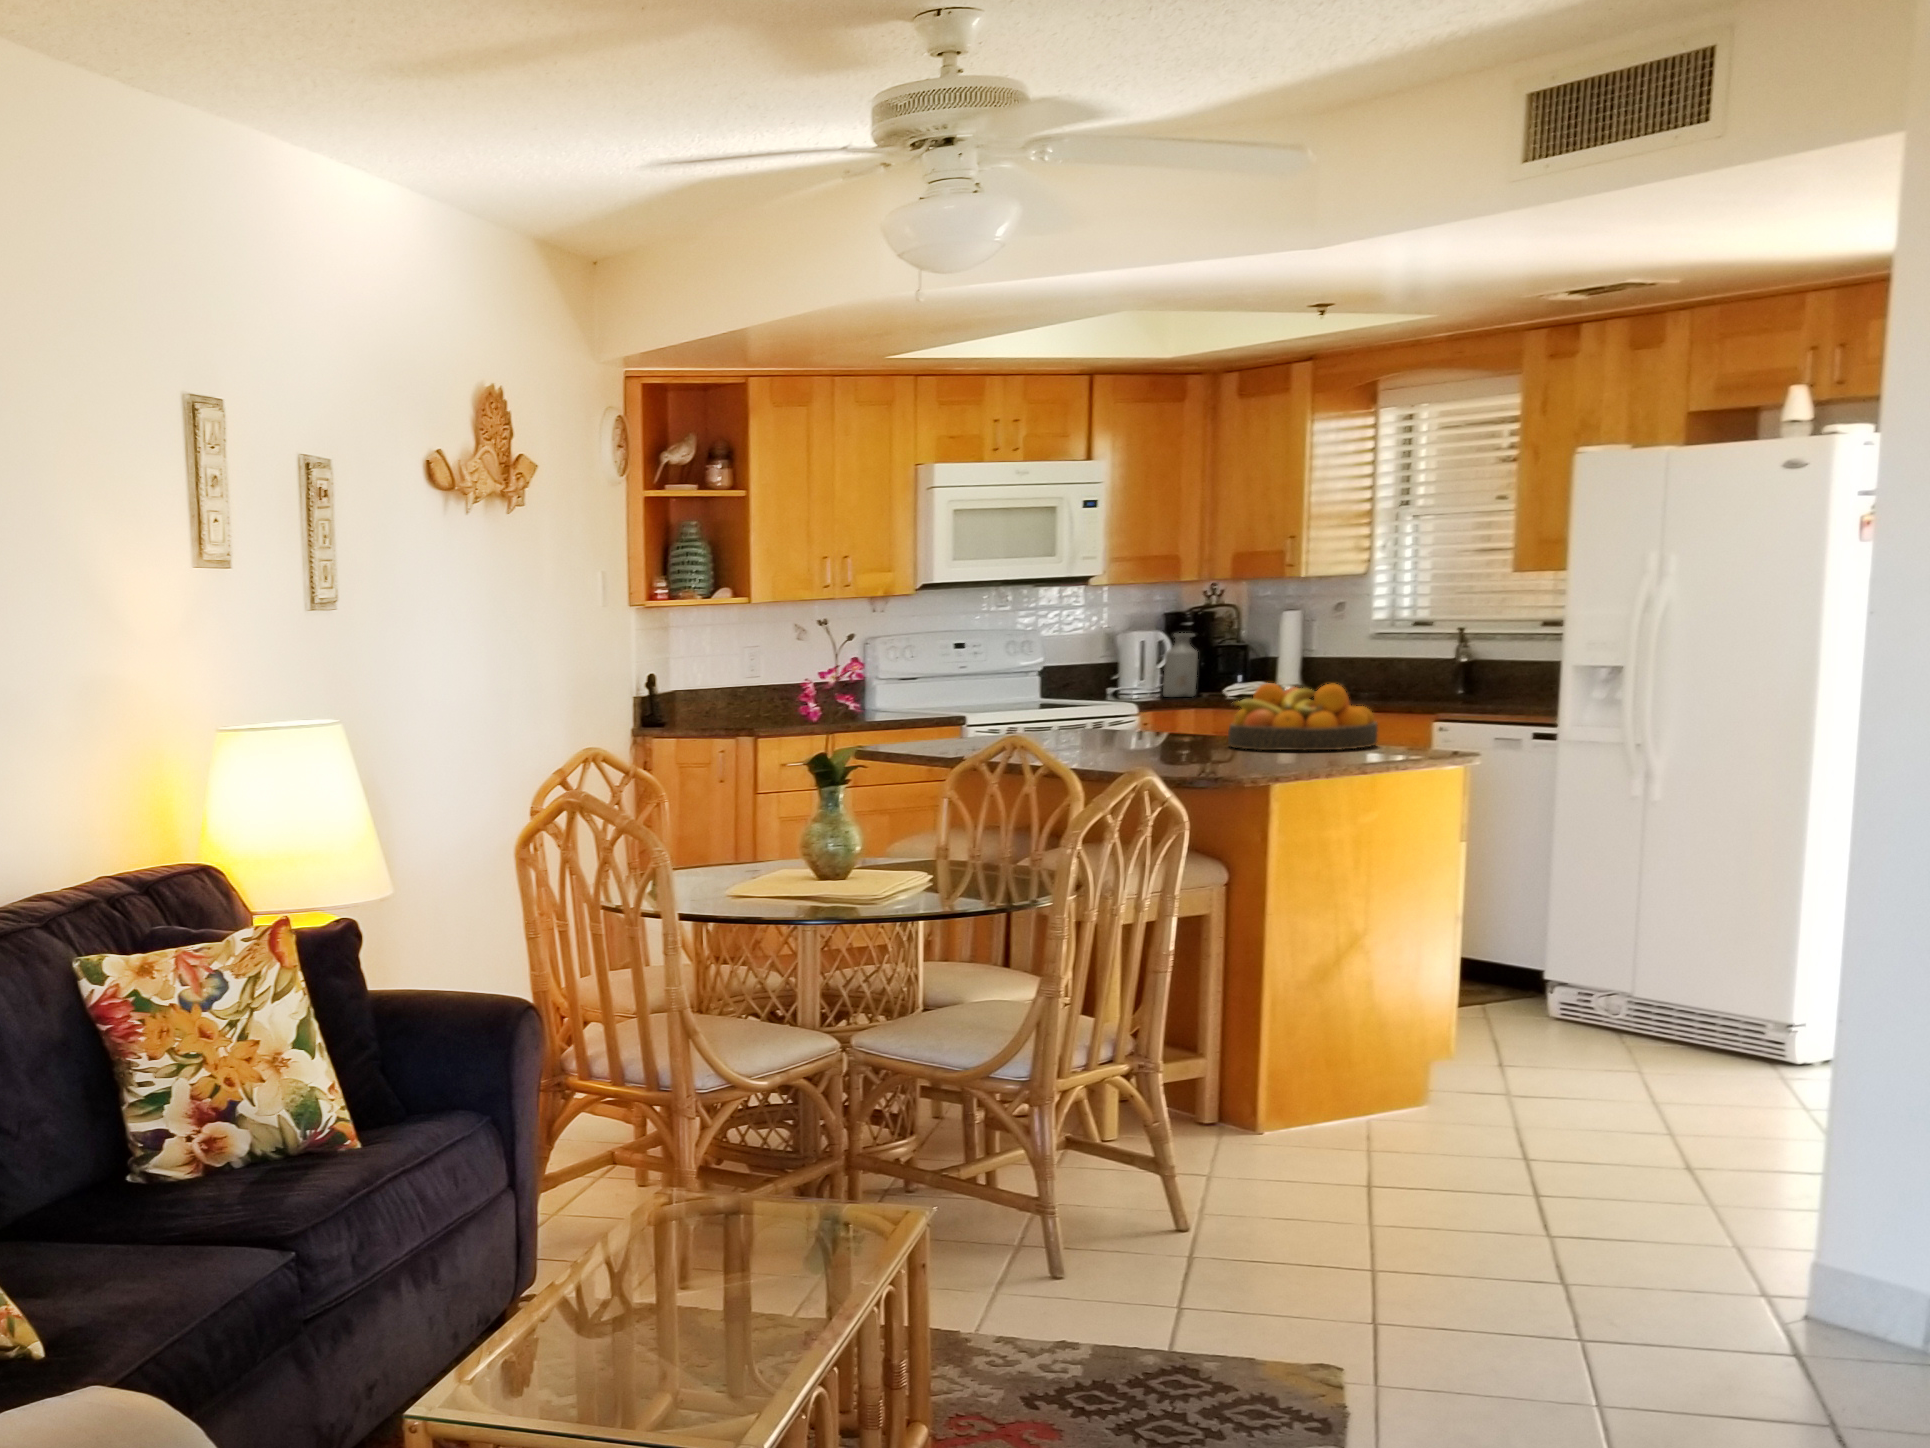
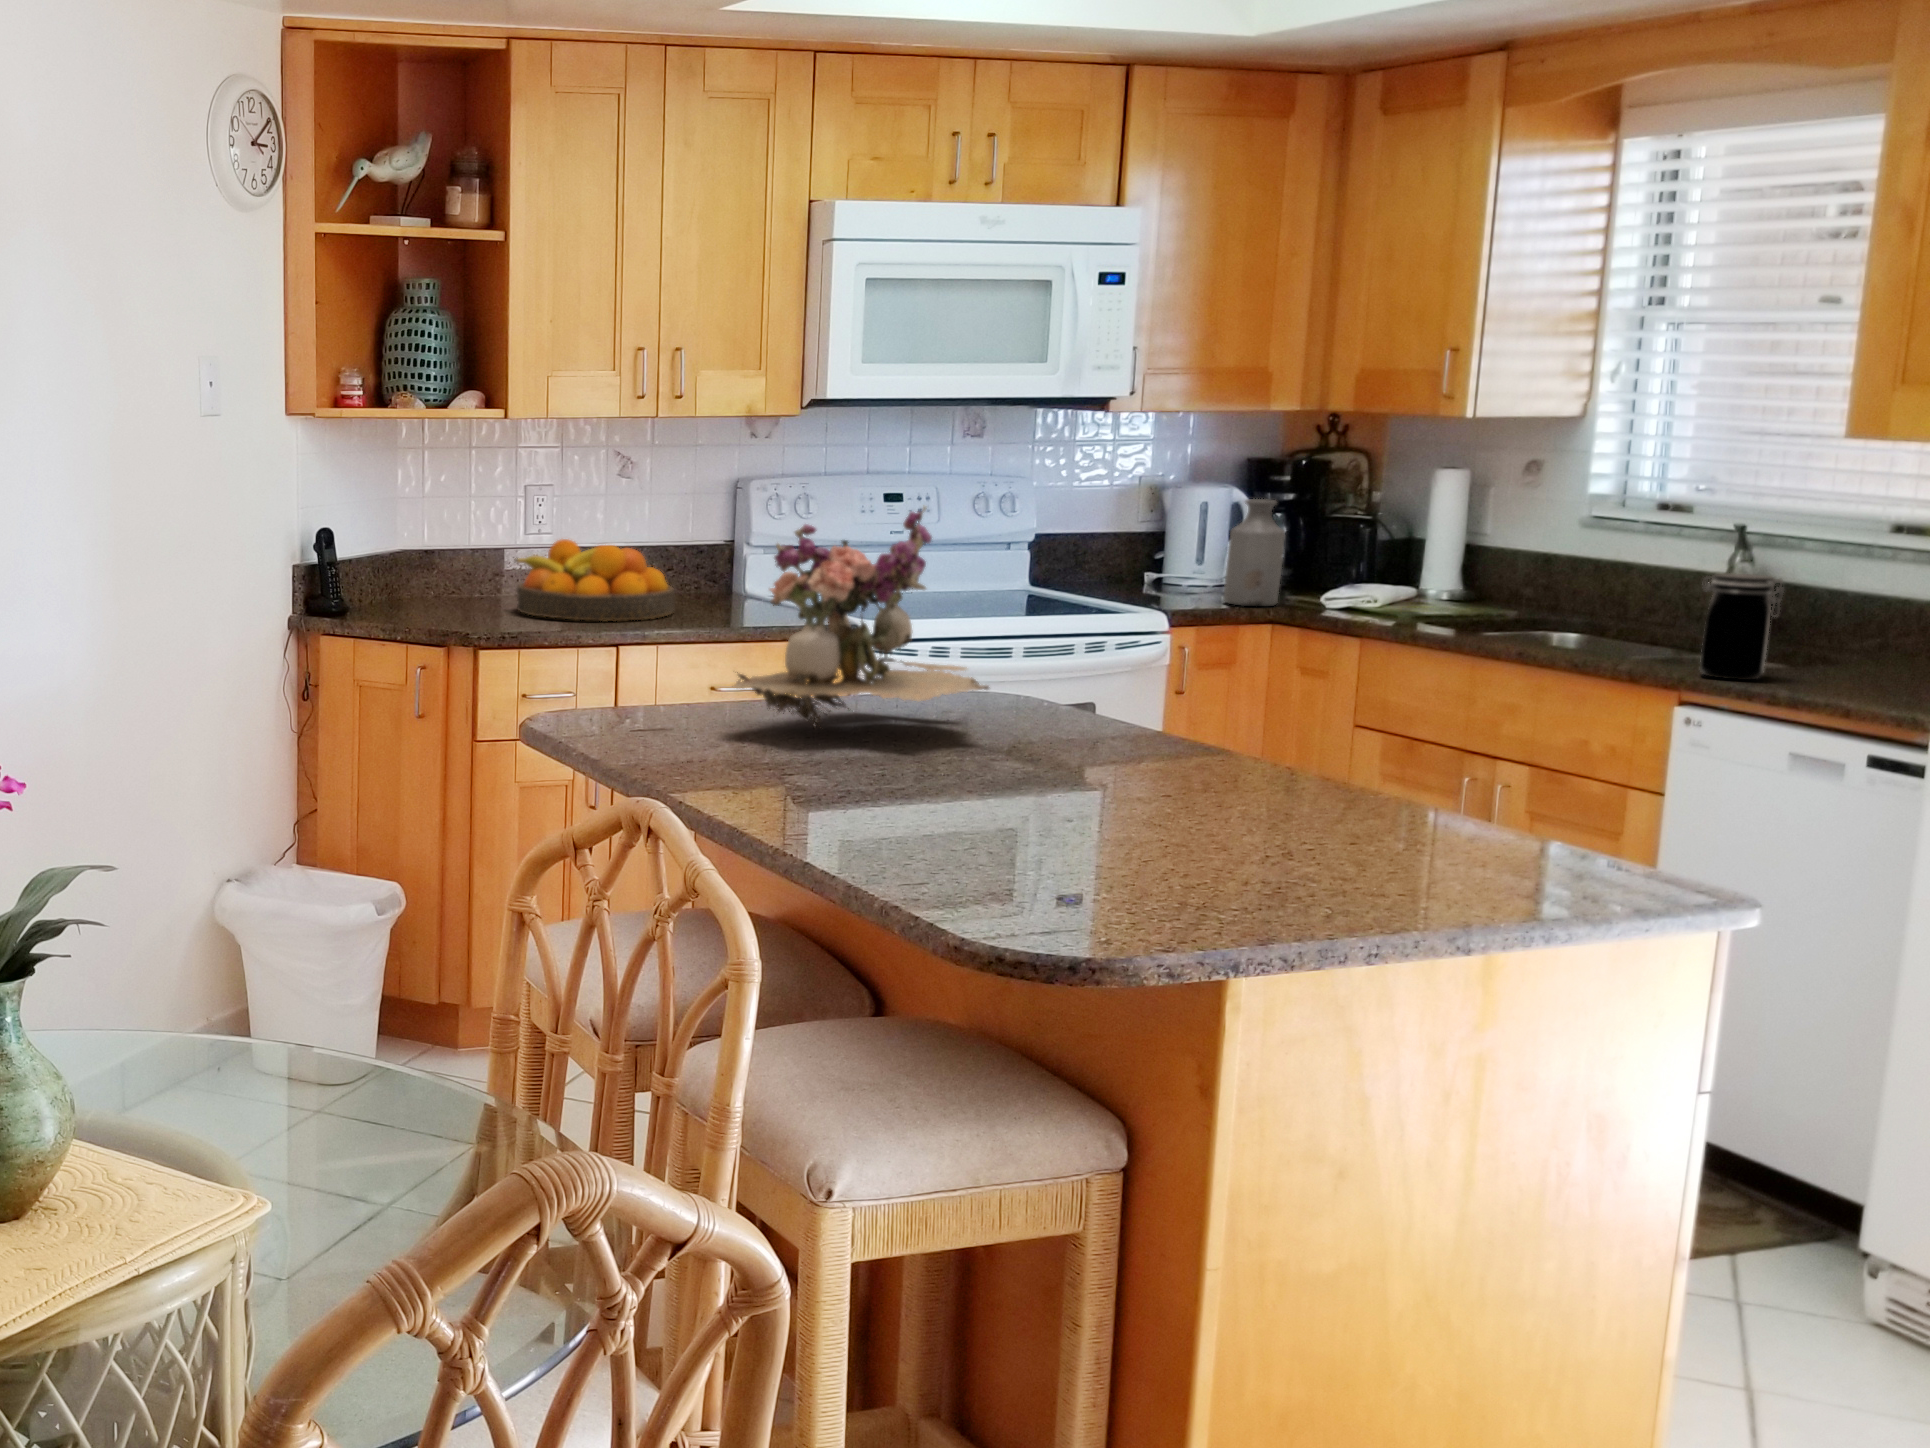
flower arrangement: none [986,622,1116,736] -> present [735,506,989,728]
jar: none [1443,649,1486,706] -> present [1700,573,1784,680]
fruit bowl: present [1228,683,1378,750] -> present [514,539,674,621]

